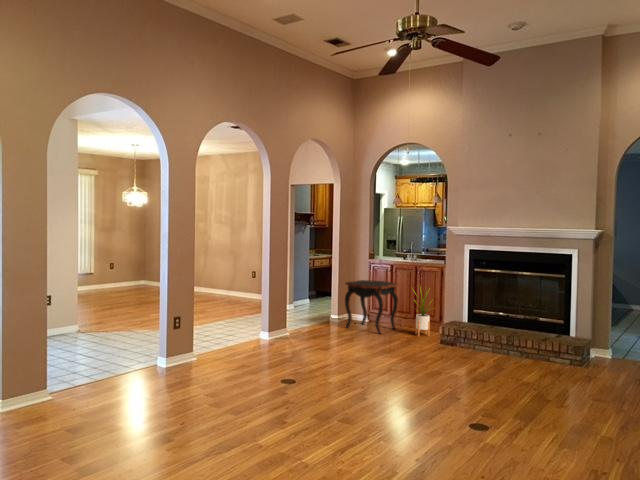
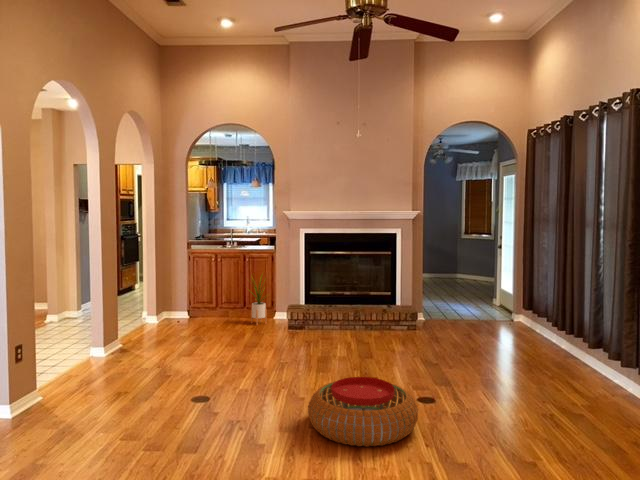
side table: present [345,280,399,334] -> none [171,273,229,329]
pouf: none [327,385,434,451] -> present [308,377,418,447]

